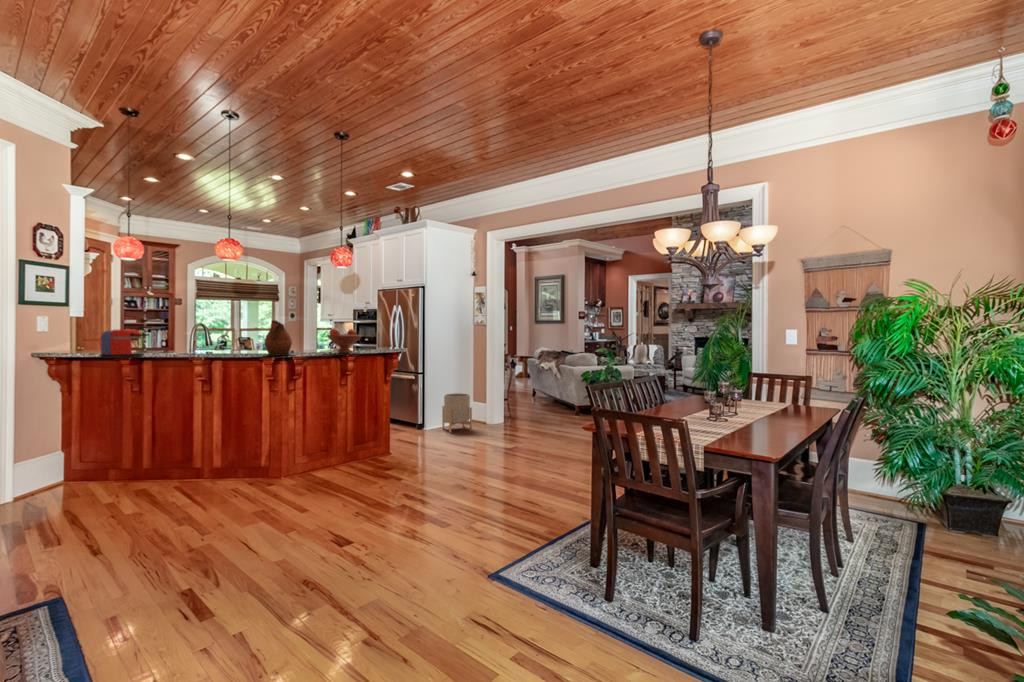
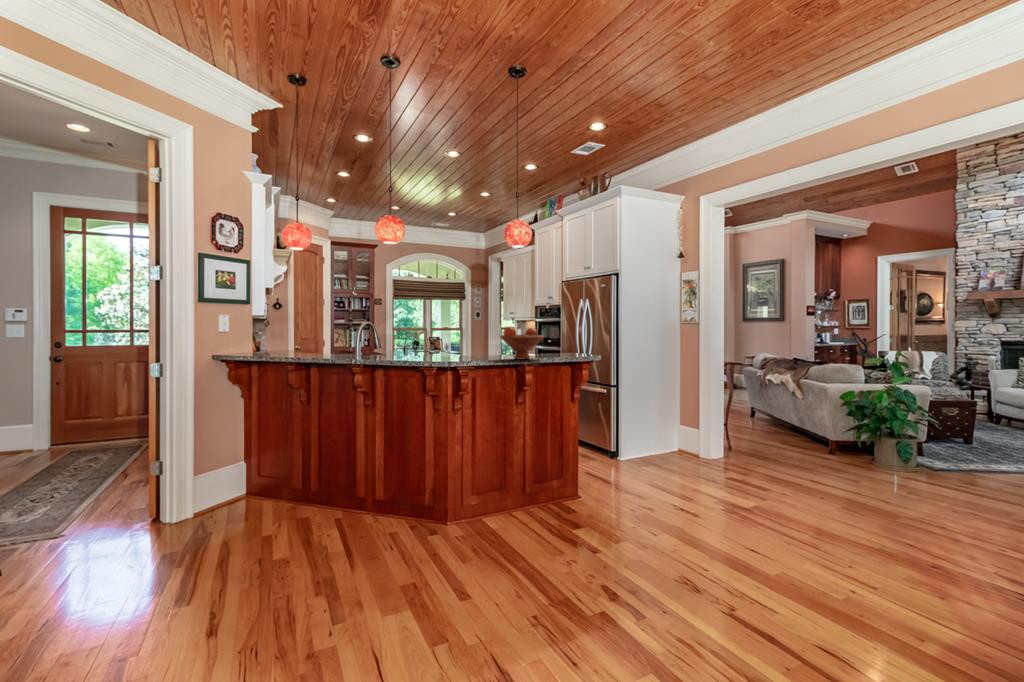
ceramic pitcher: present [264,320,292,356] -> none [419,317,462,363]
coffee maker: present [100,330,149,358] -> none [257,328,308,361]
planter: present [442,393,472,433] -> none [640,410,682,463]

